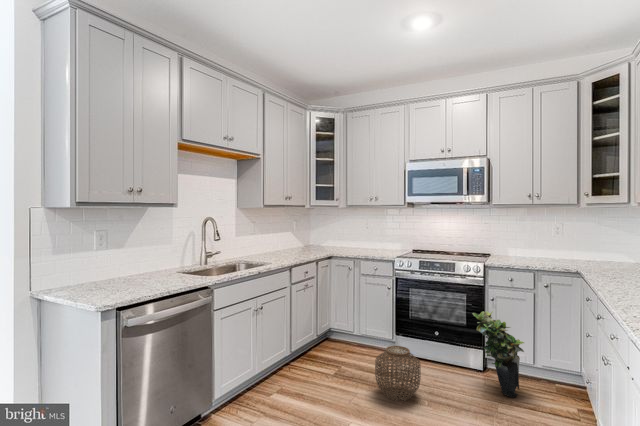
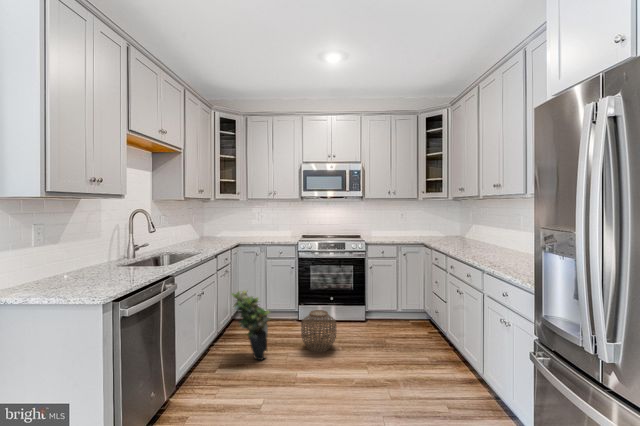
potted plant: present [473,311,524,398] -> present [231,290,270,360]

